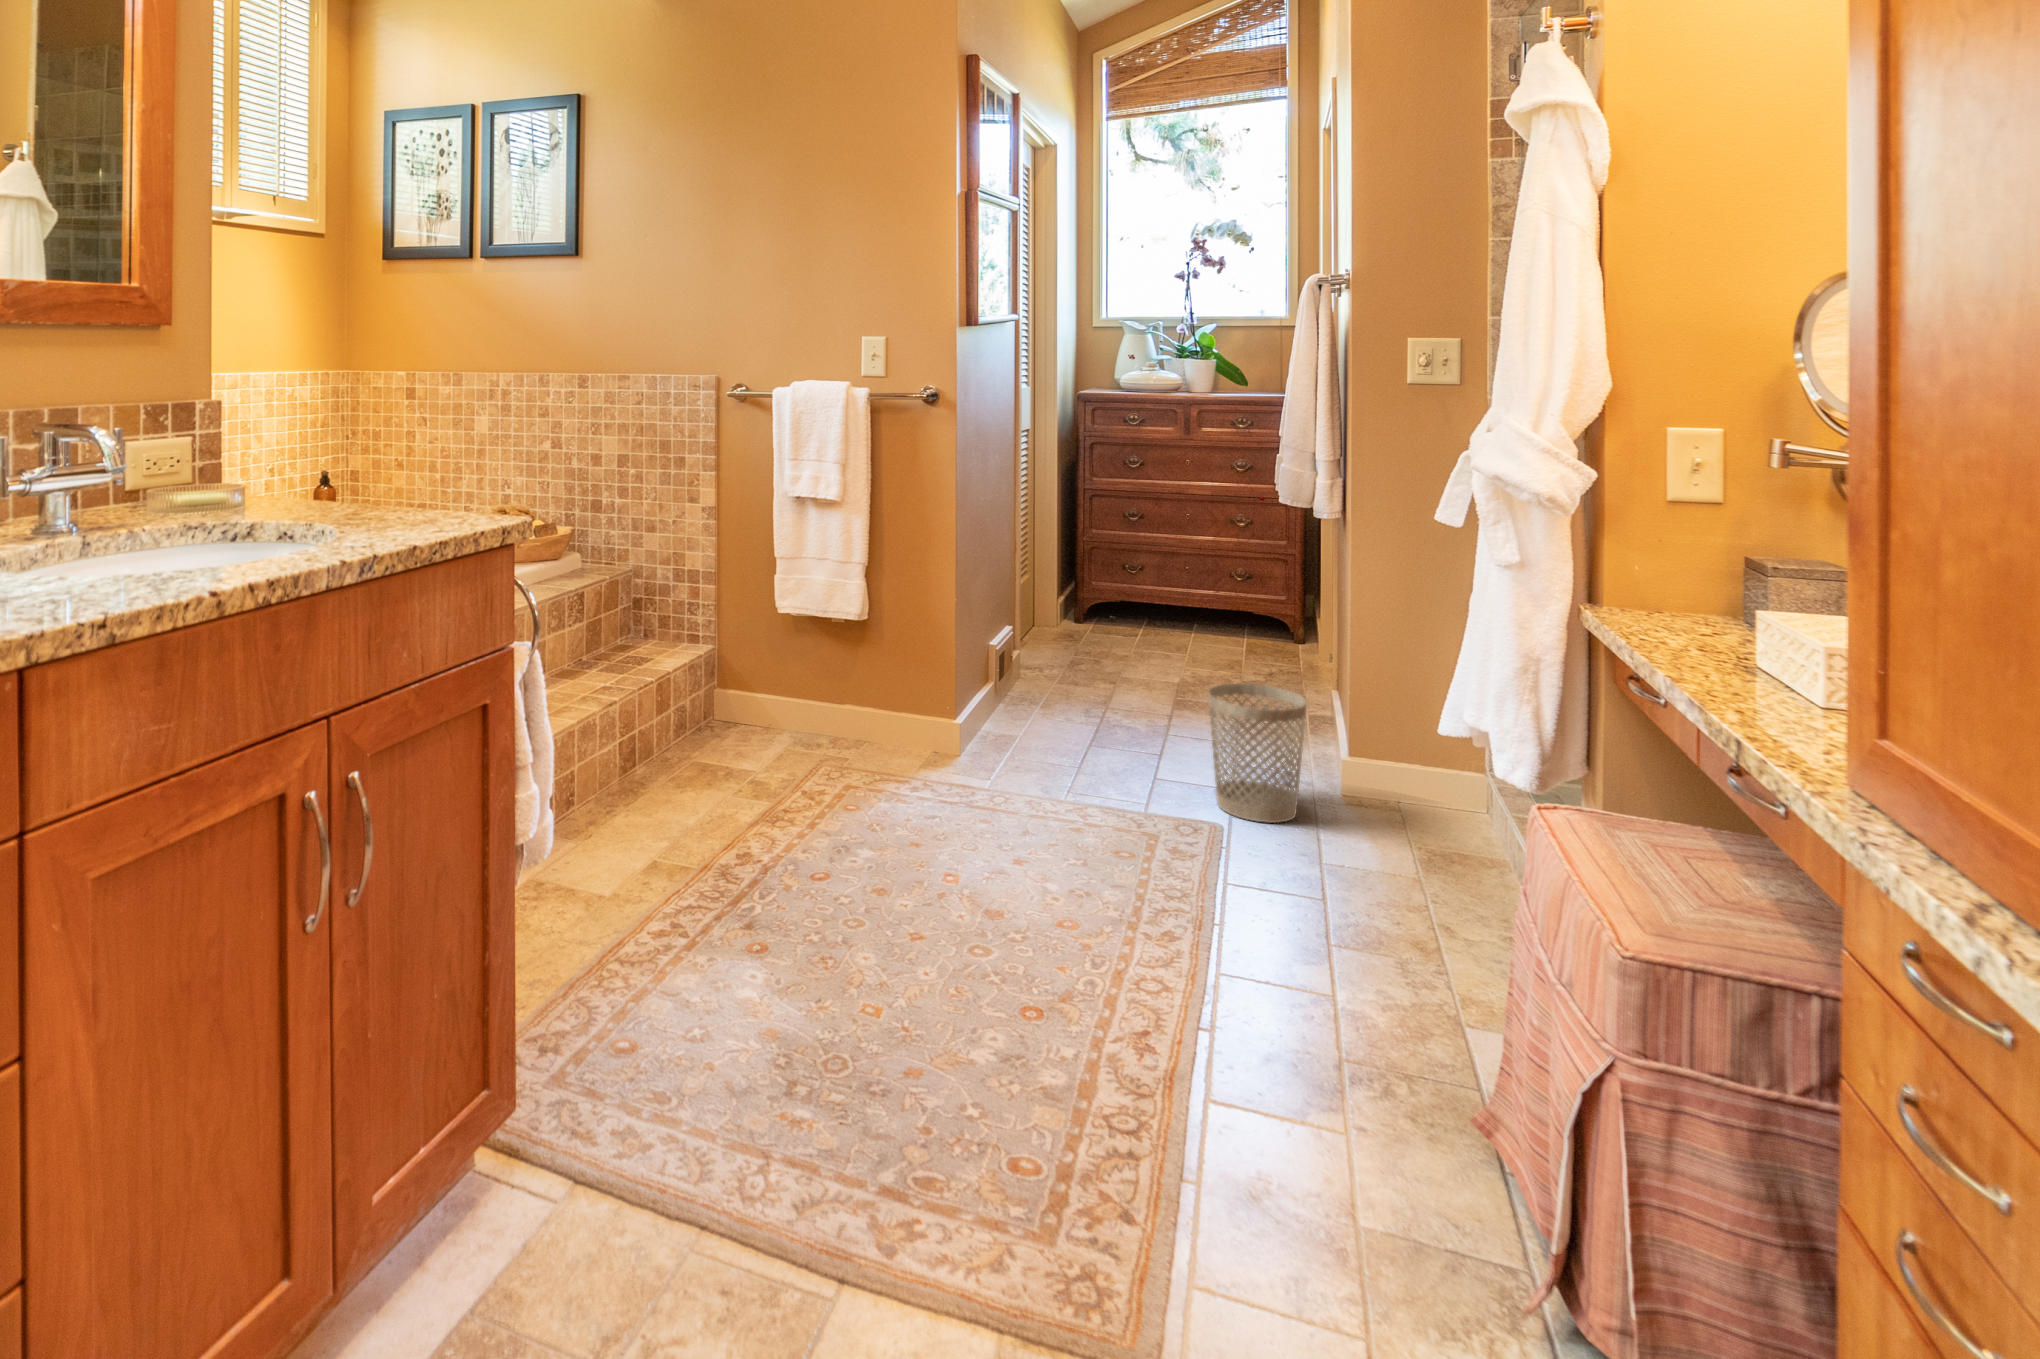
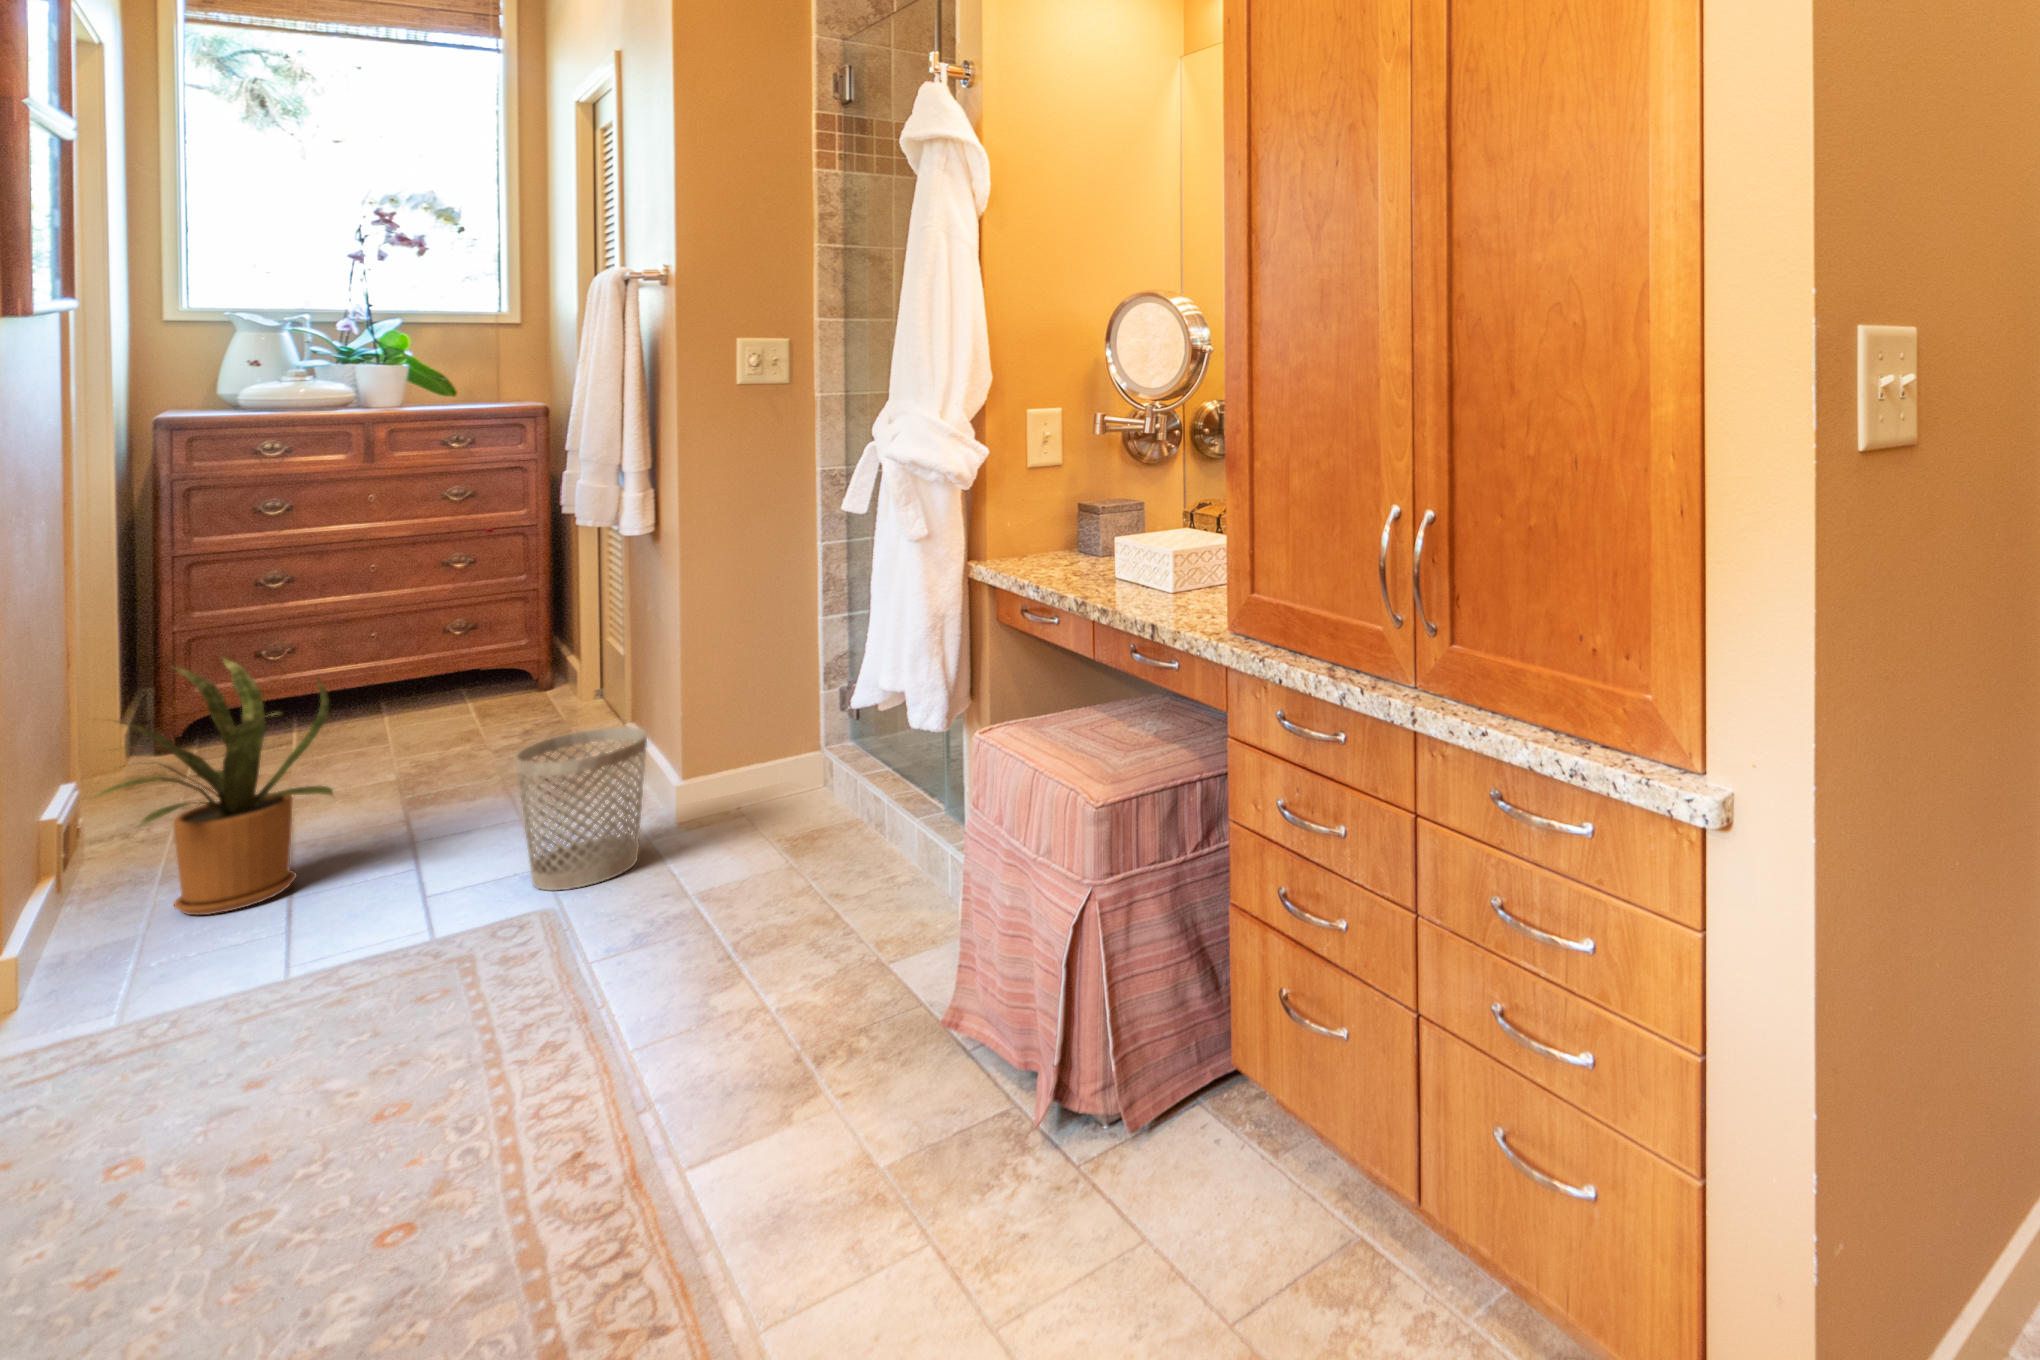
house plant: none [995,561,1112,741] -> present [98,658,333,915]

